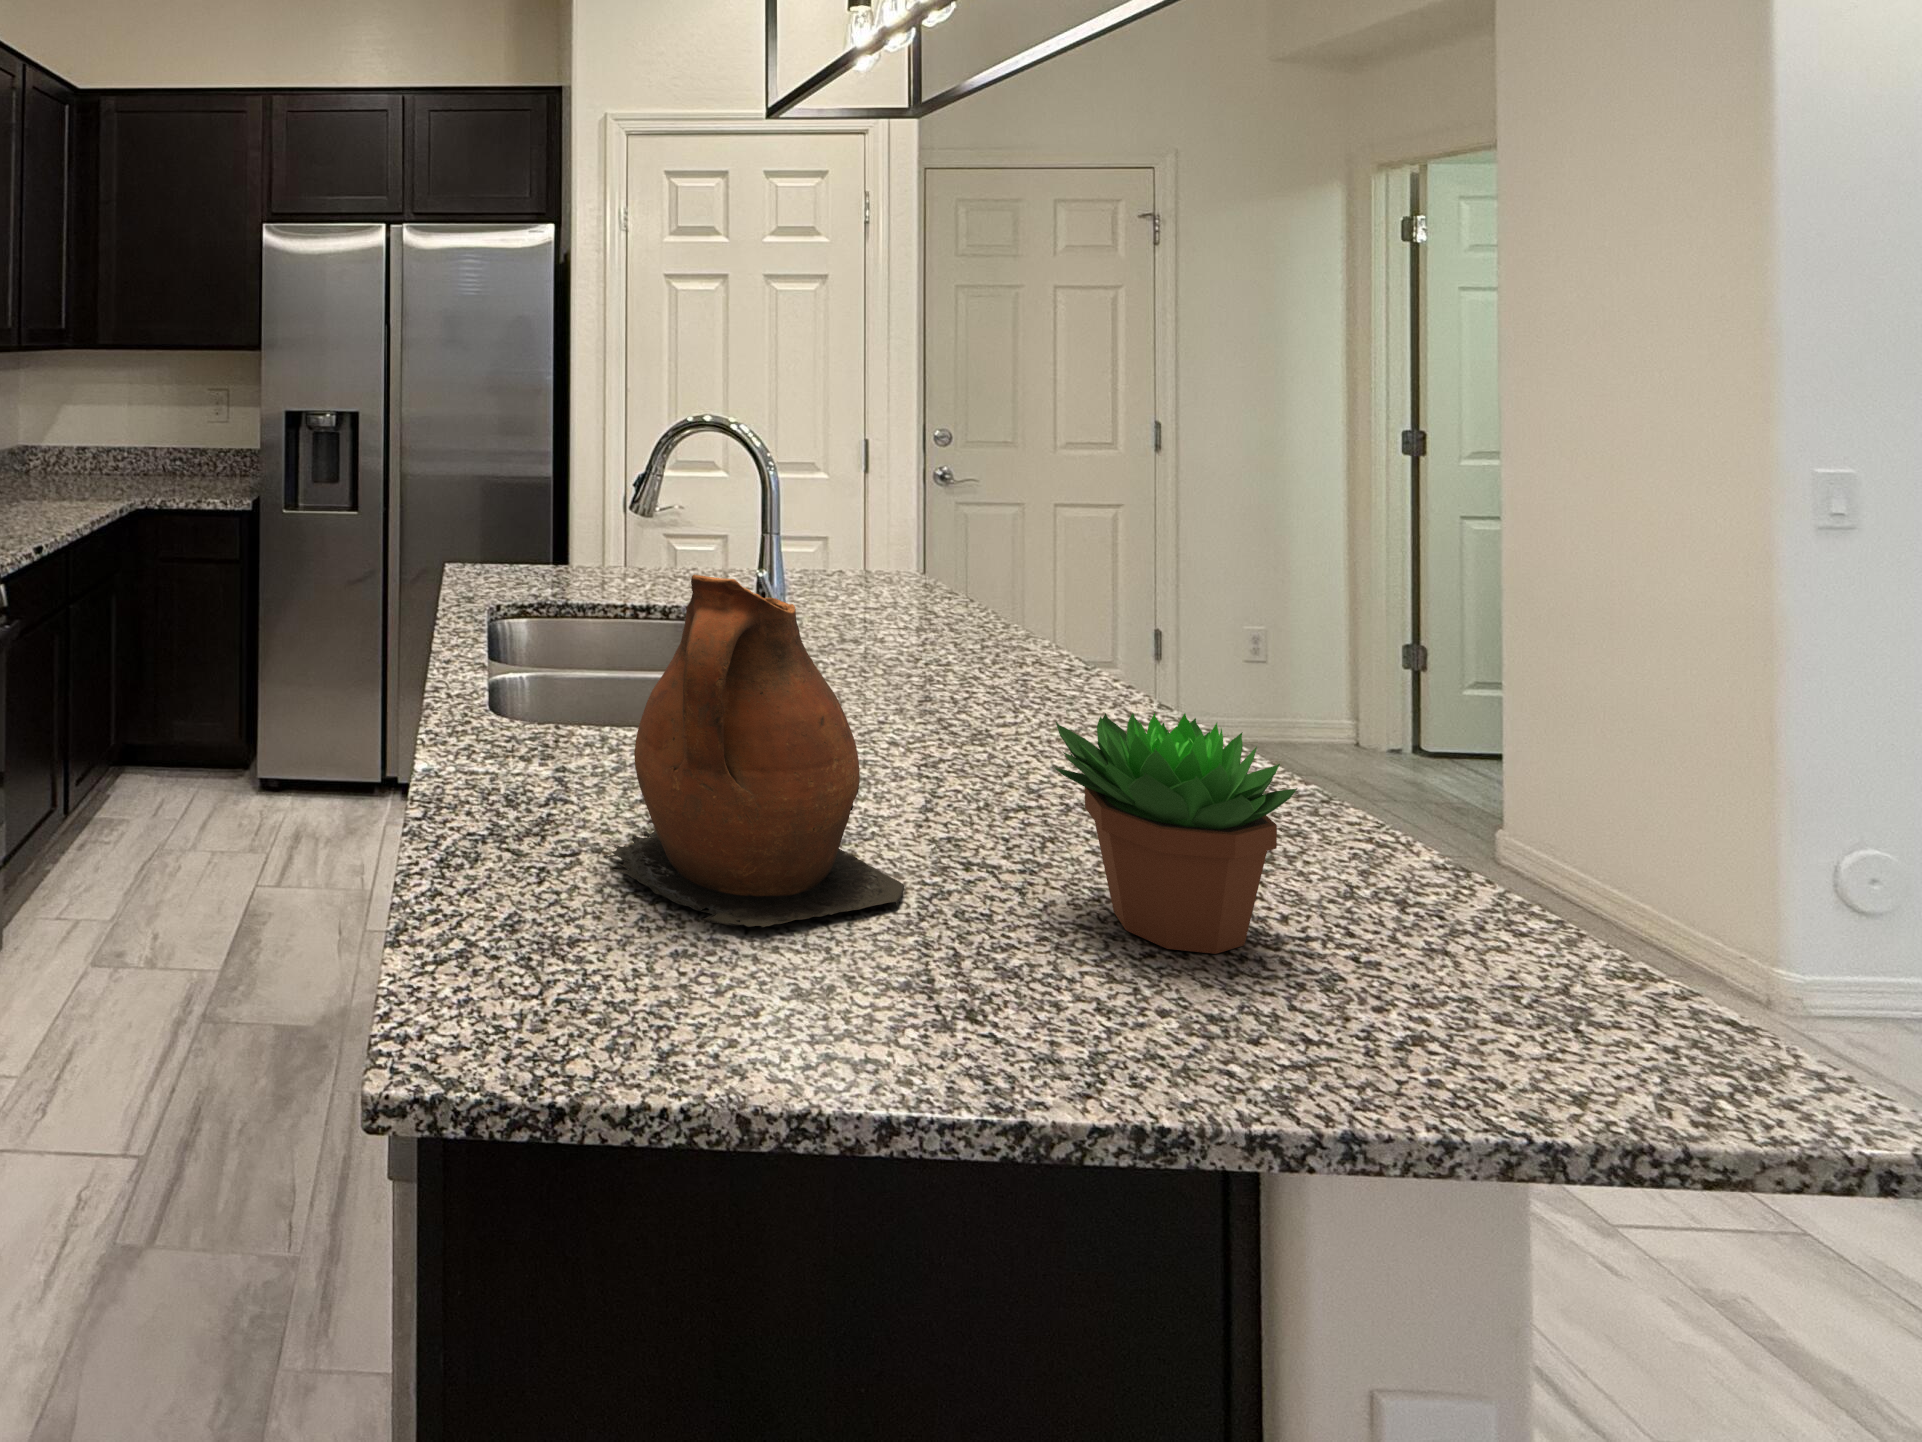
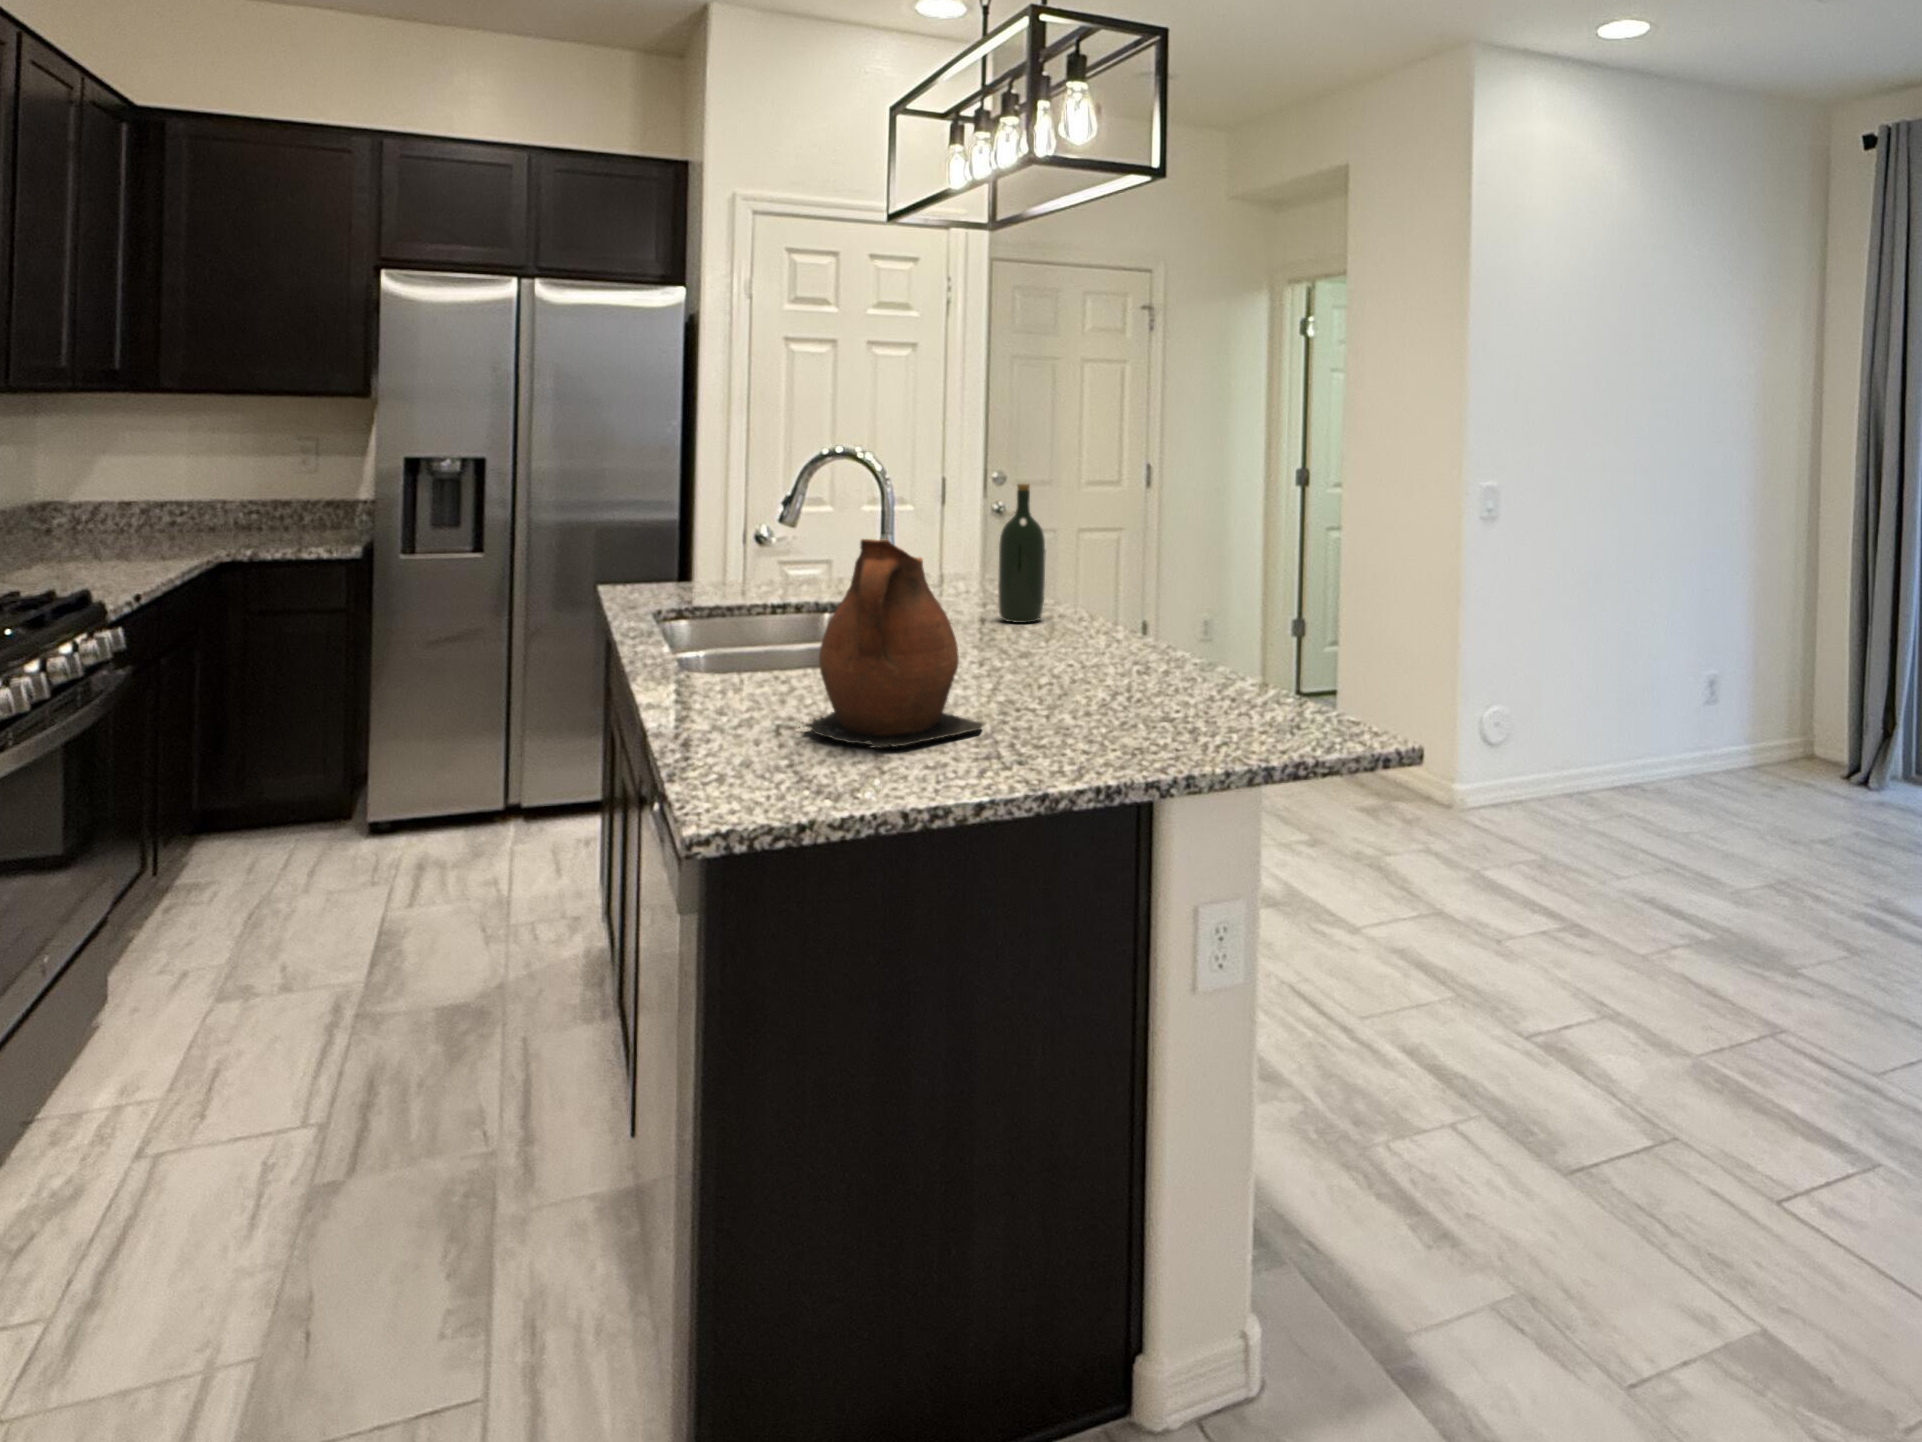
wine bottle: none [934,461,1004,657] -> present [998,484,1045,623]
succulent plant: present [1054,713,1297,954] -> none [1066,606,1186,734]

